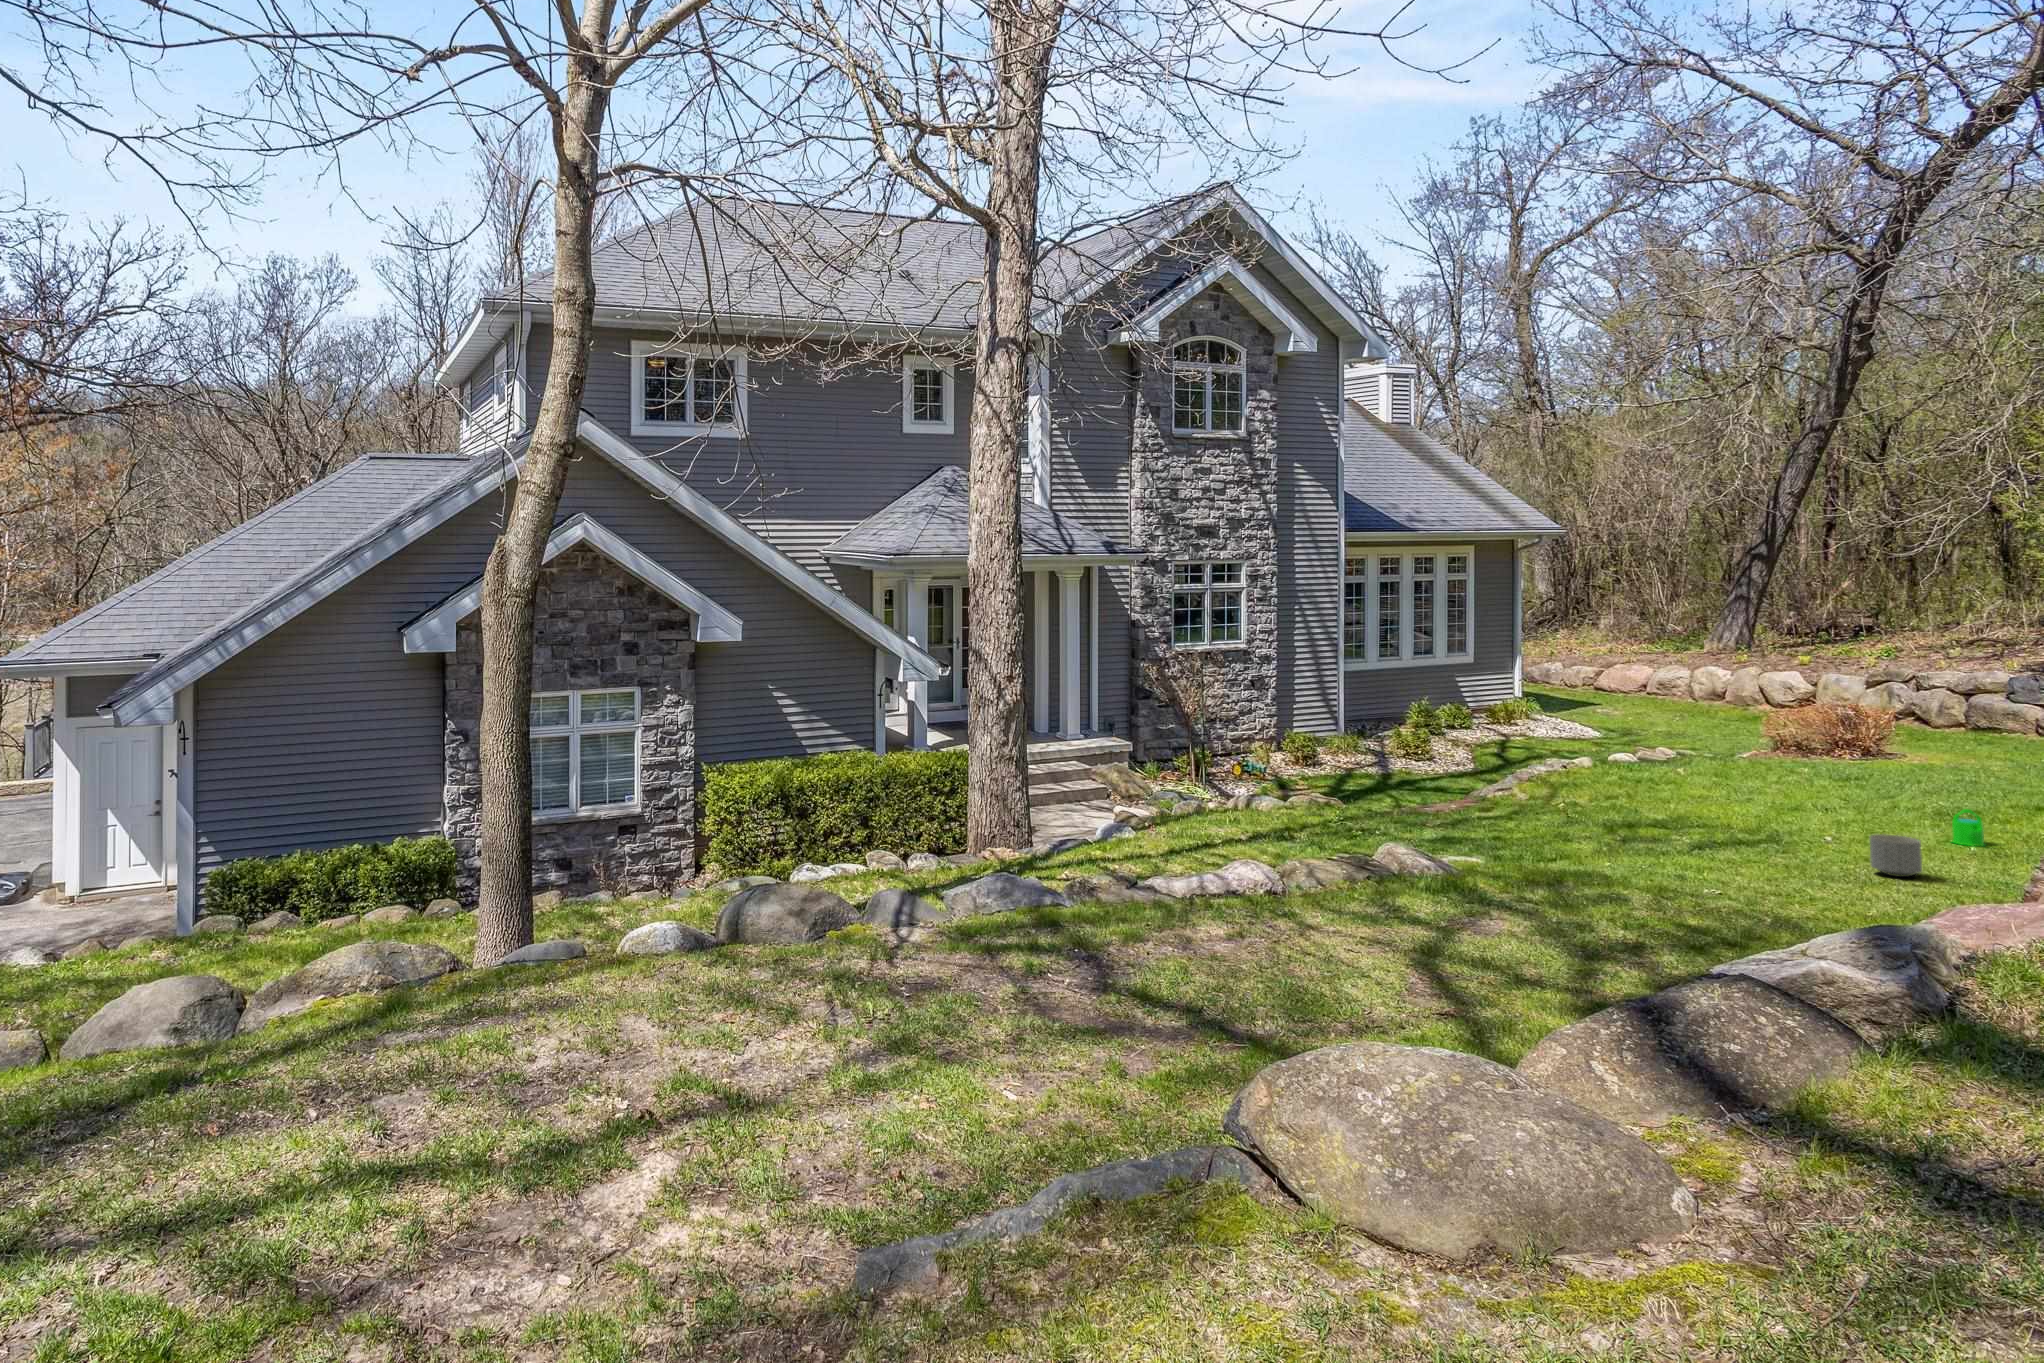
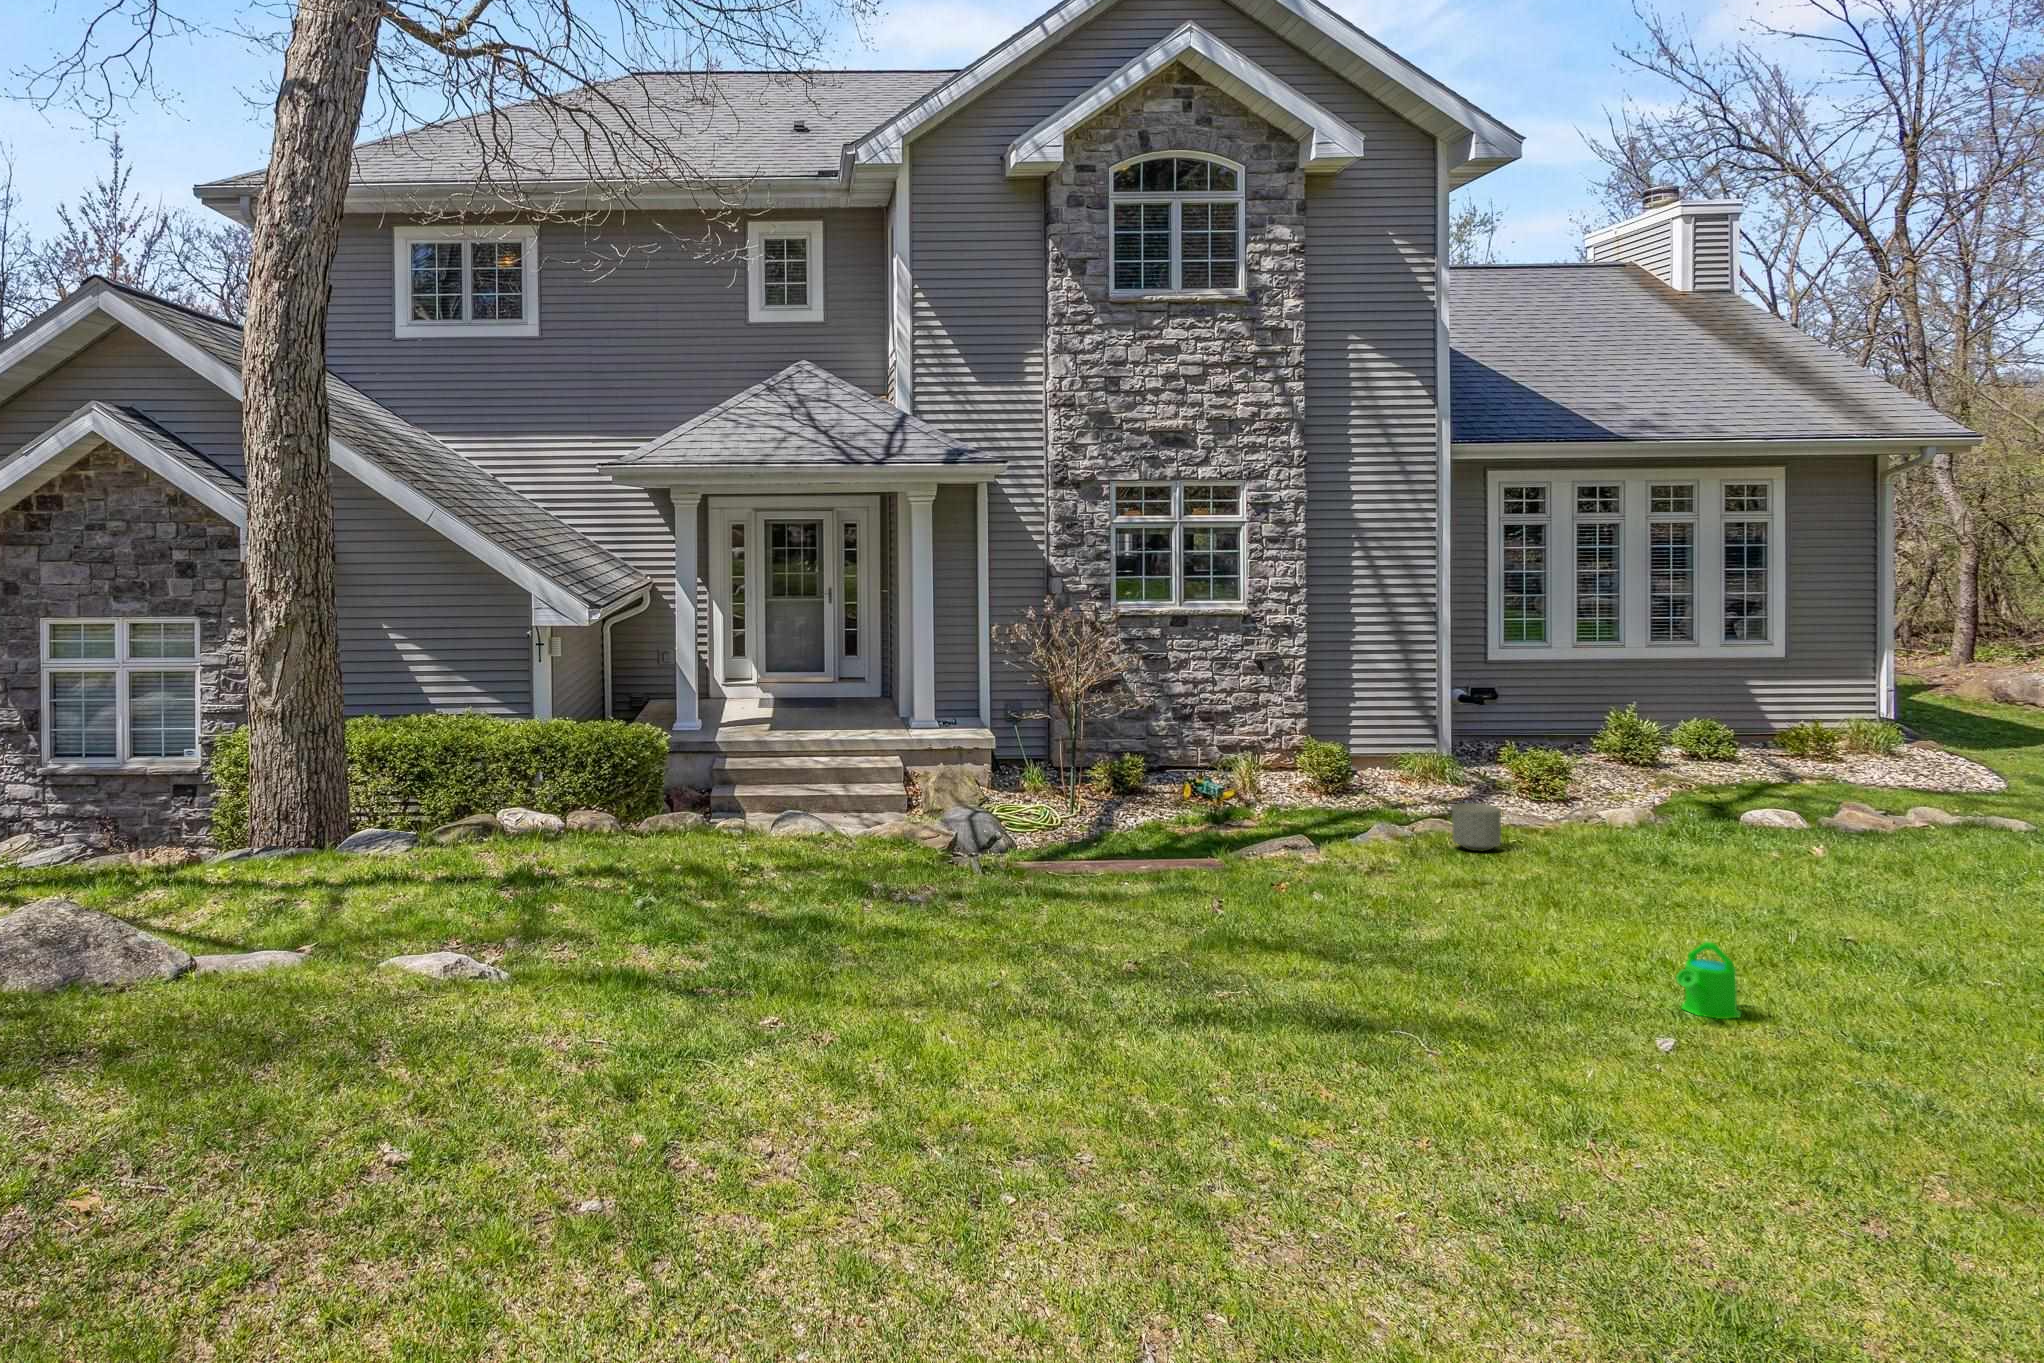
planter: present [1870,834,1922,877] -> present [1452,803,1501,852]

